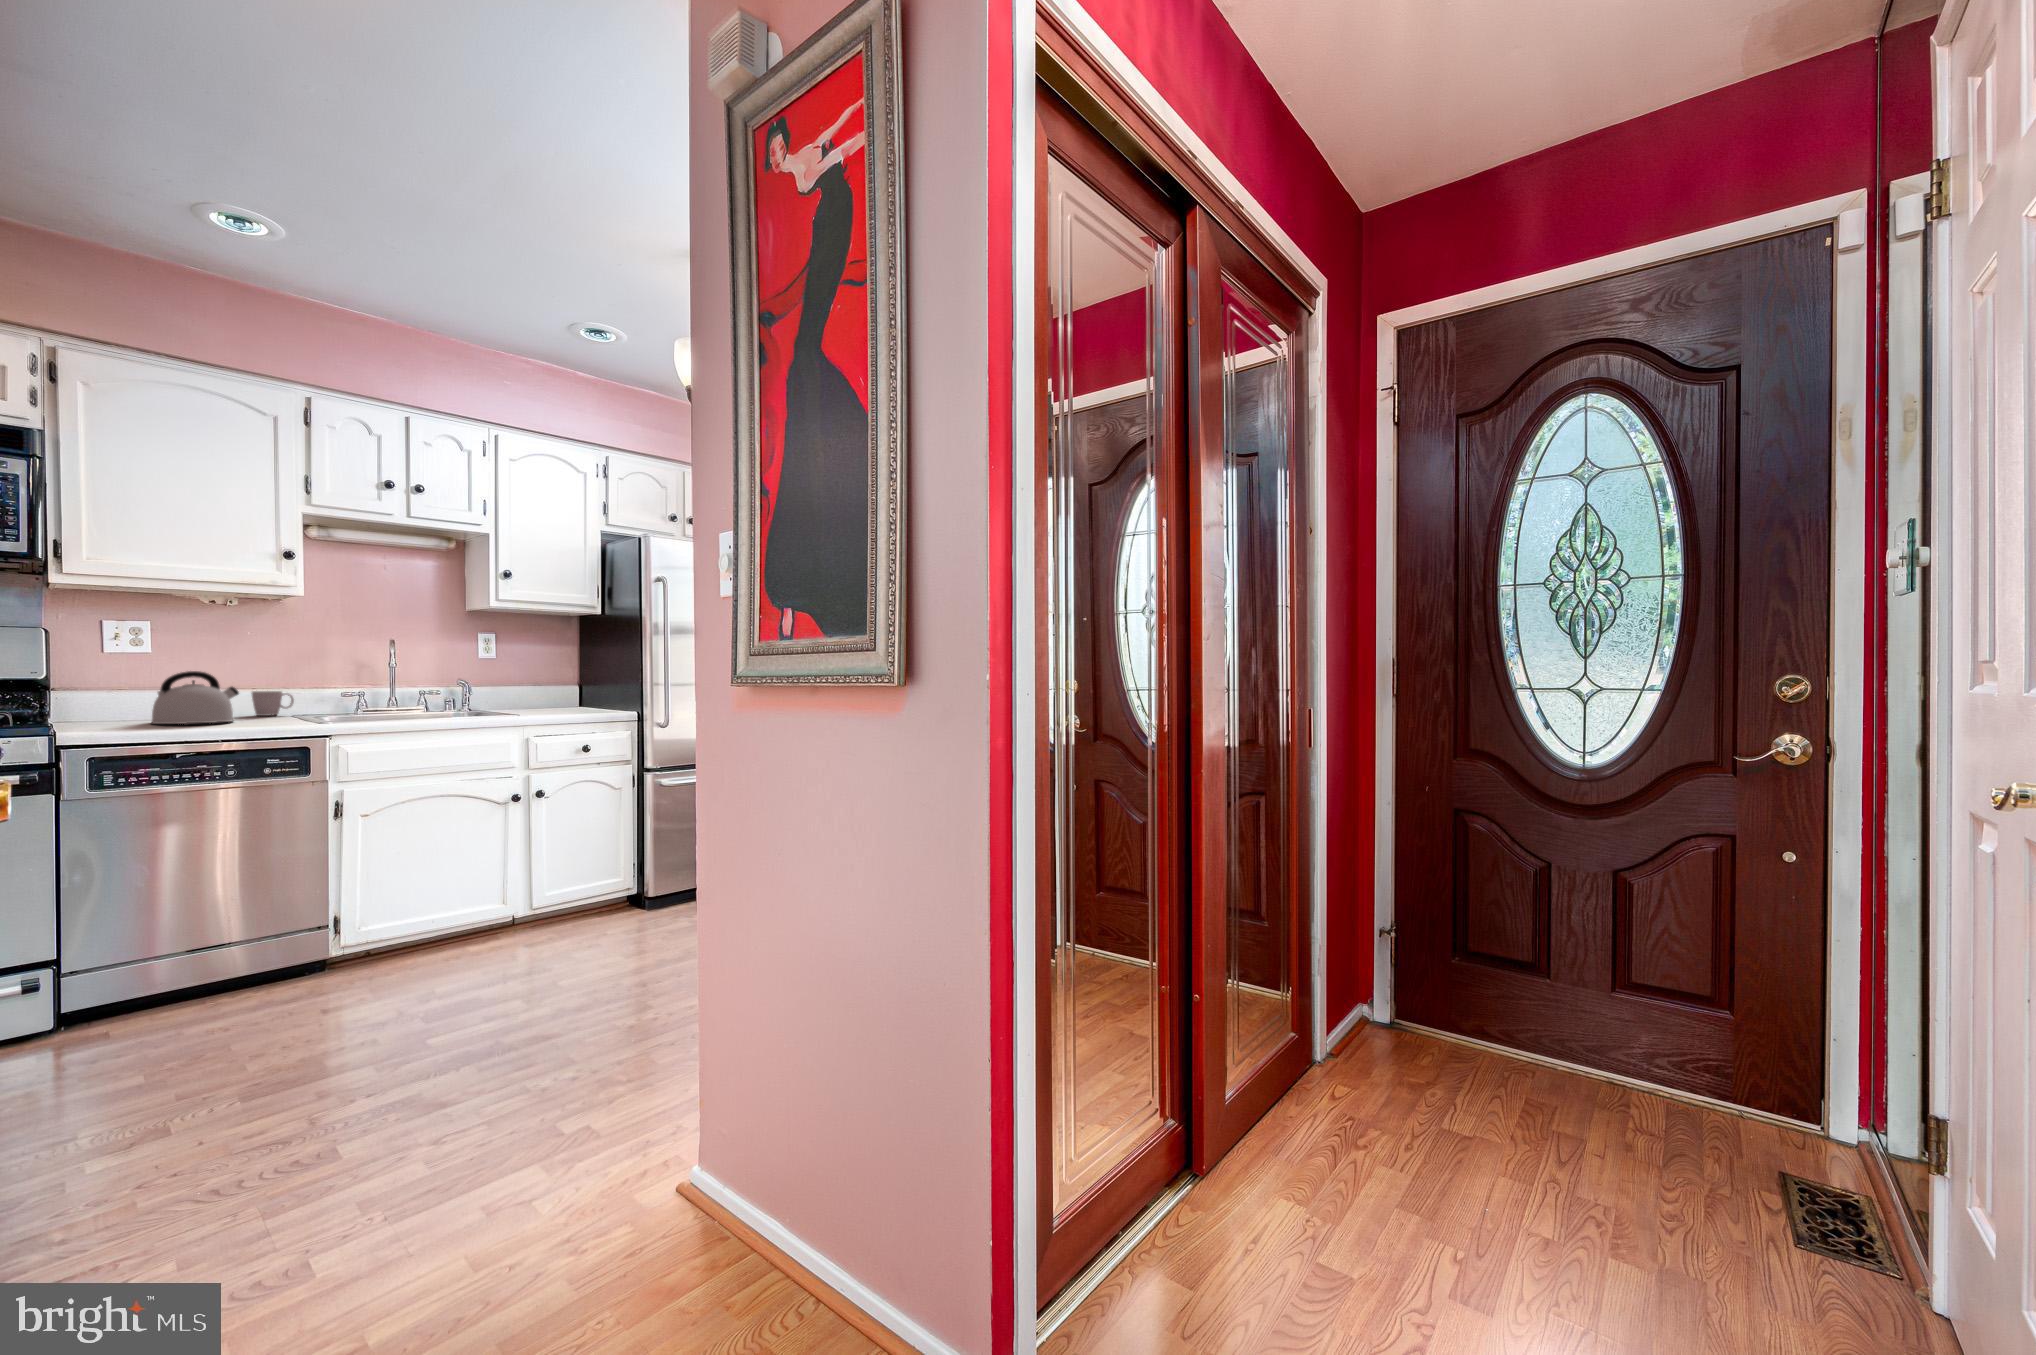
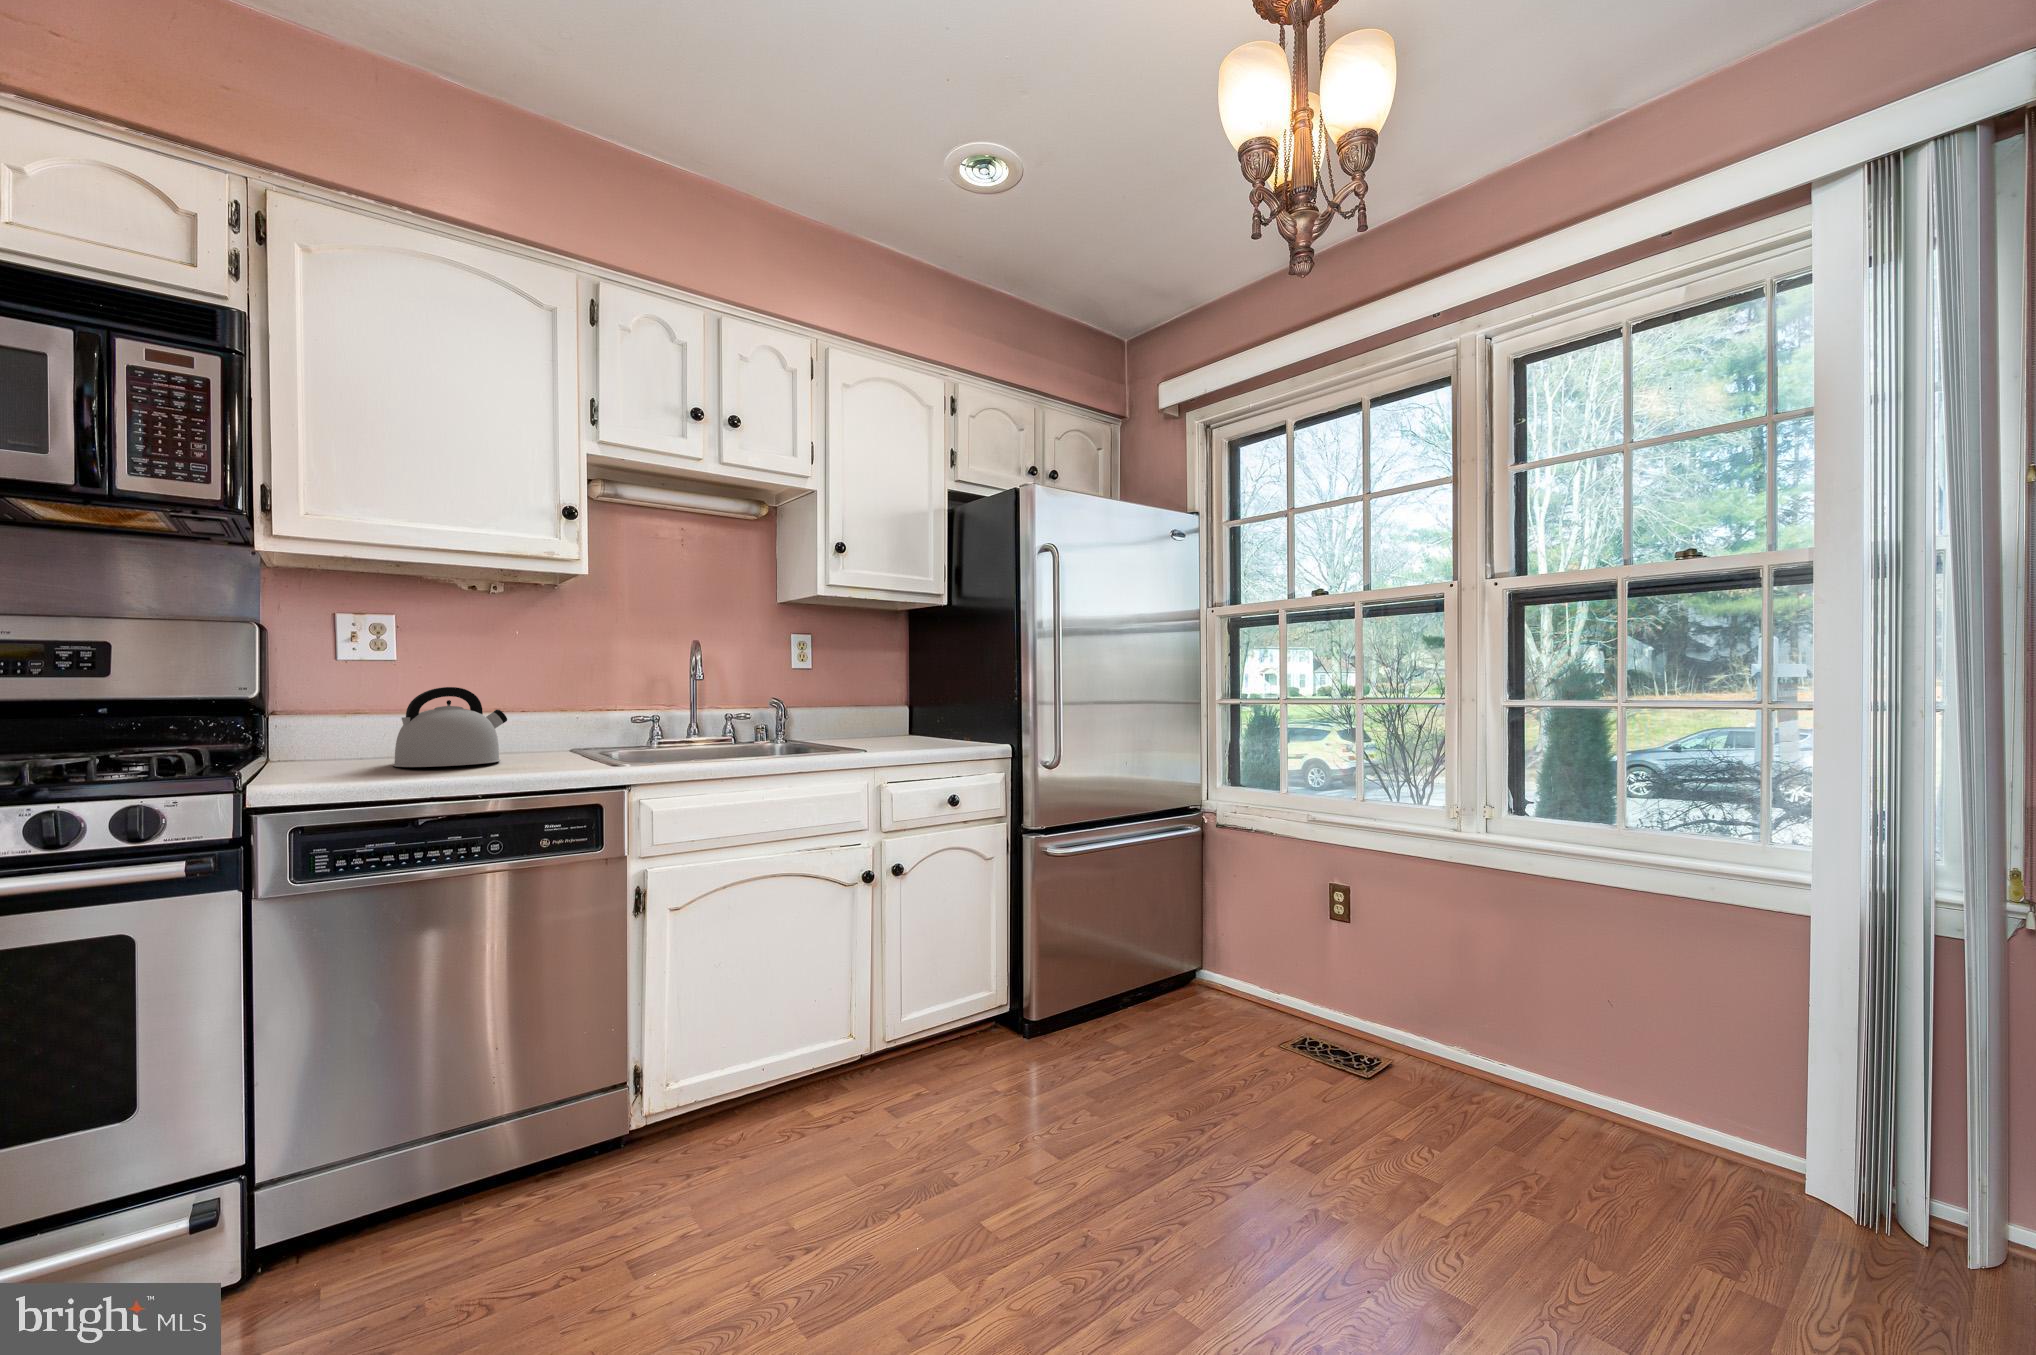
mug: present [251,691,294,716] -> none [522,715,575,751]

